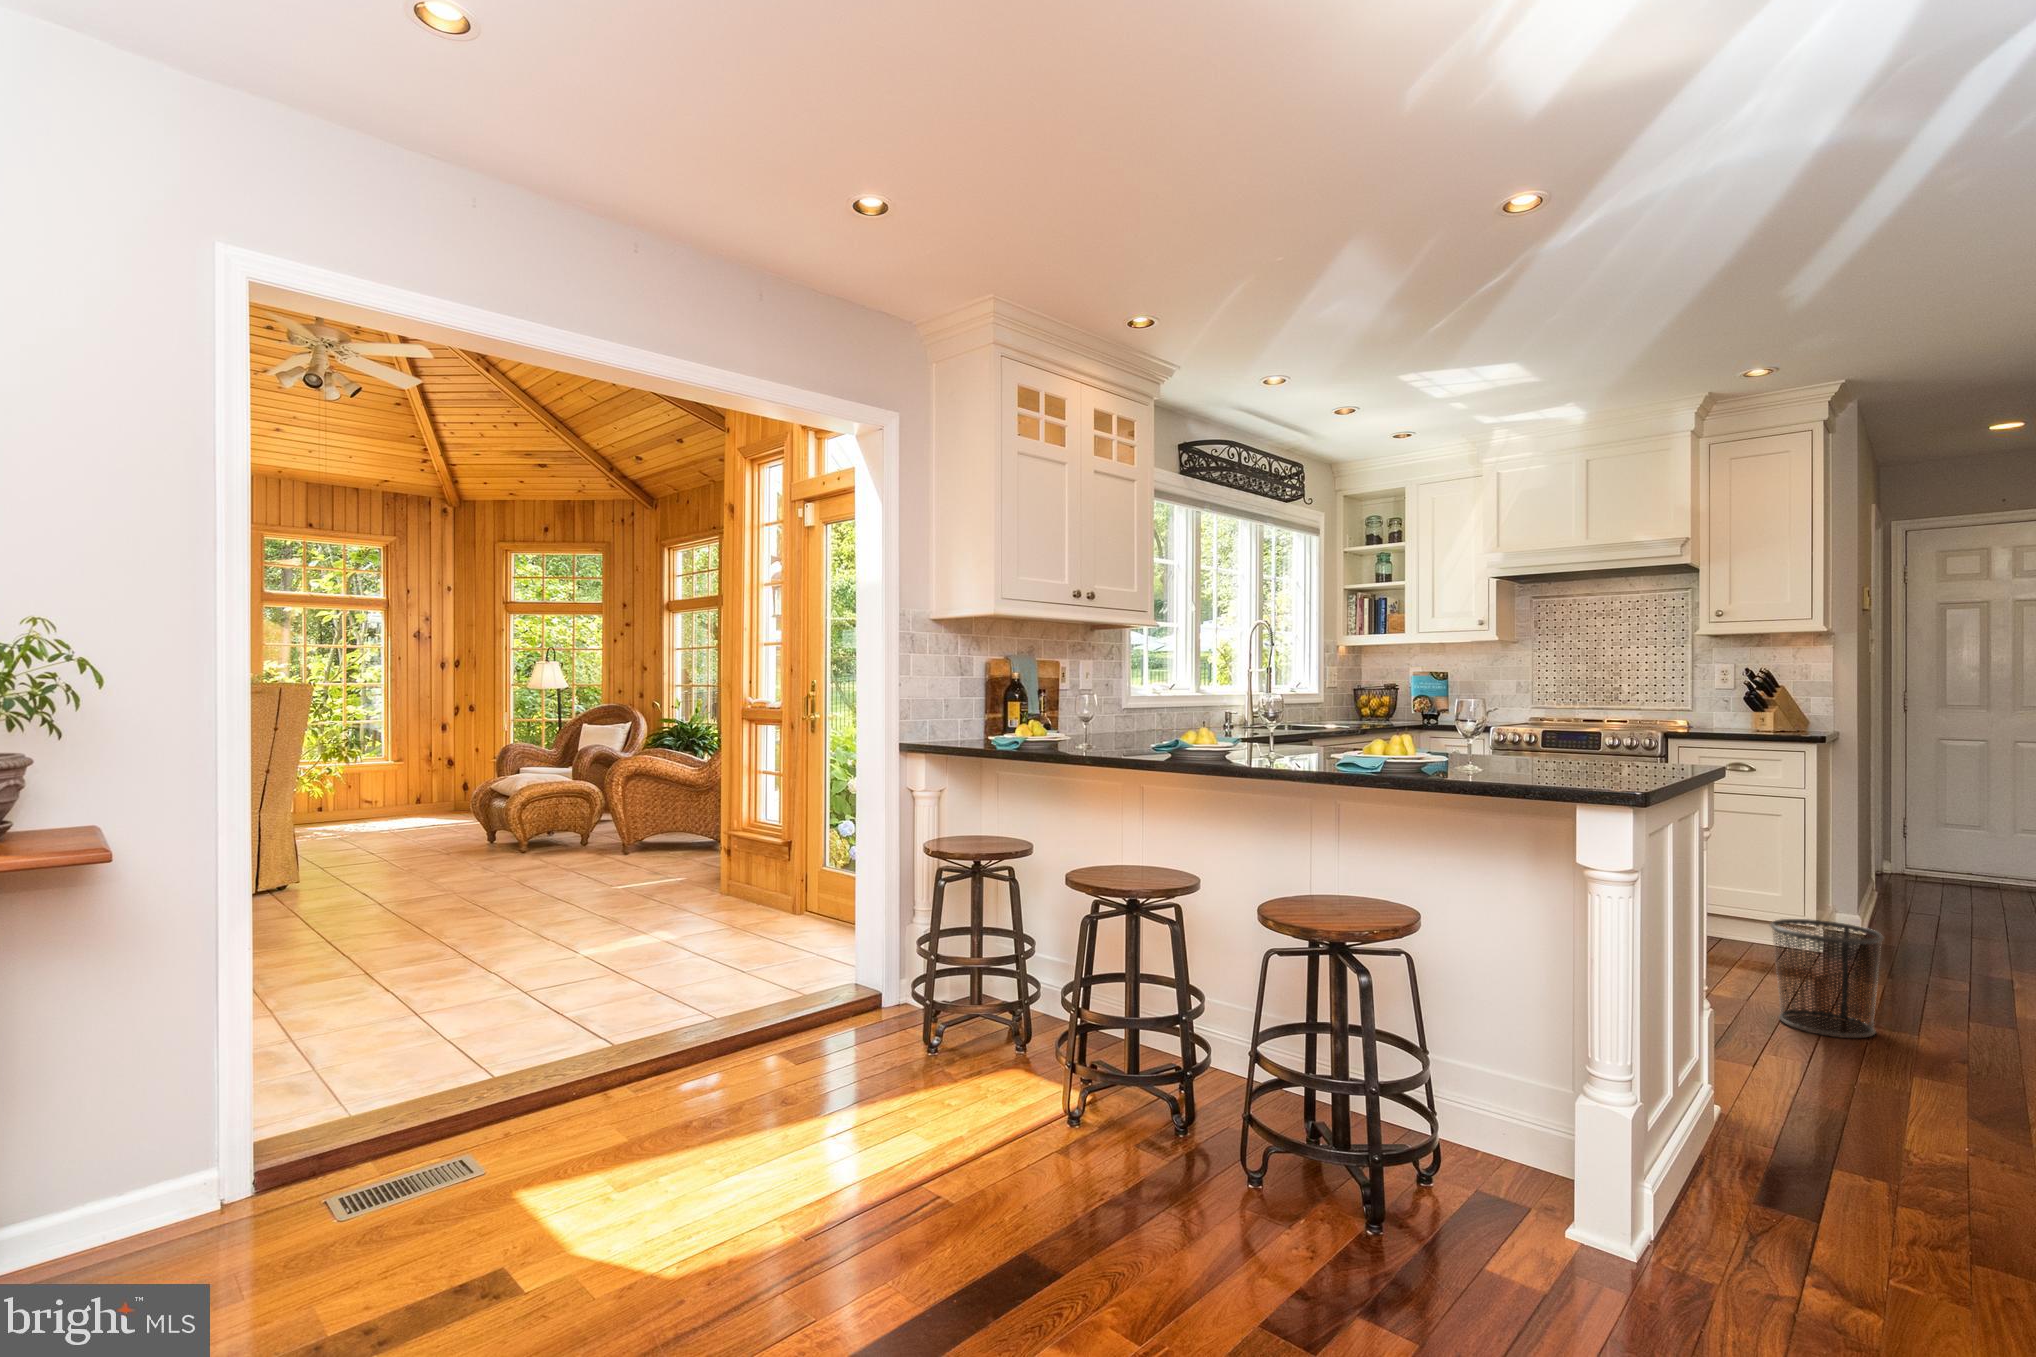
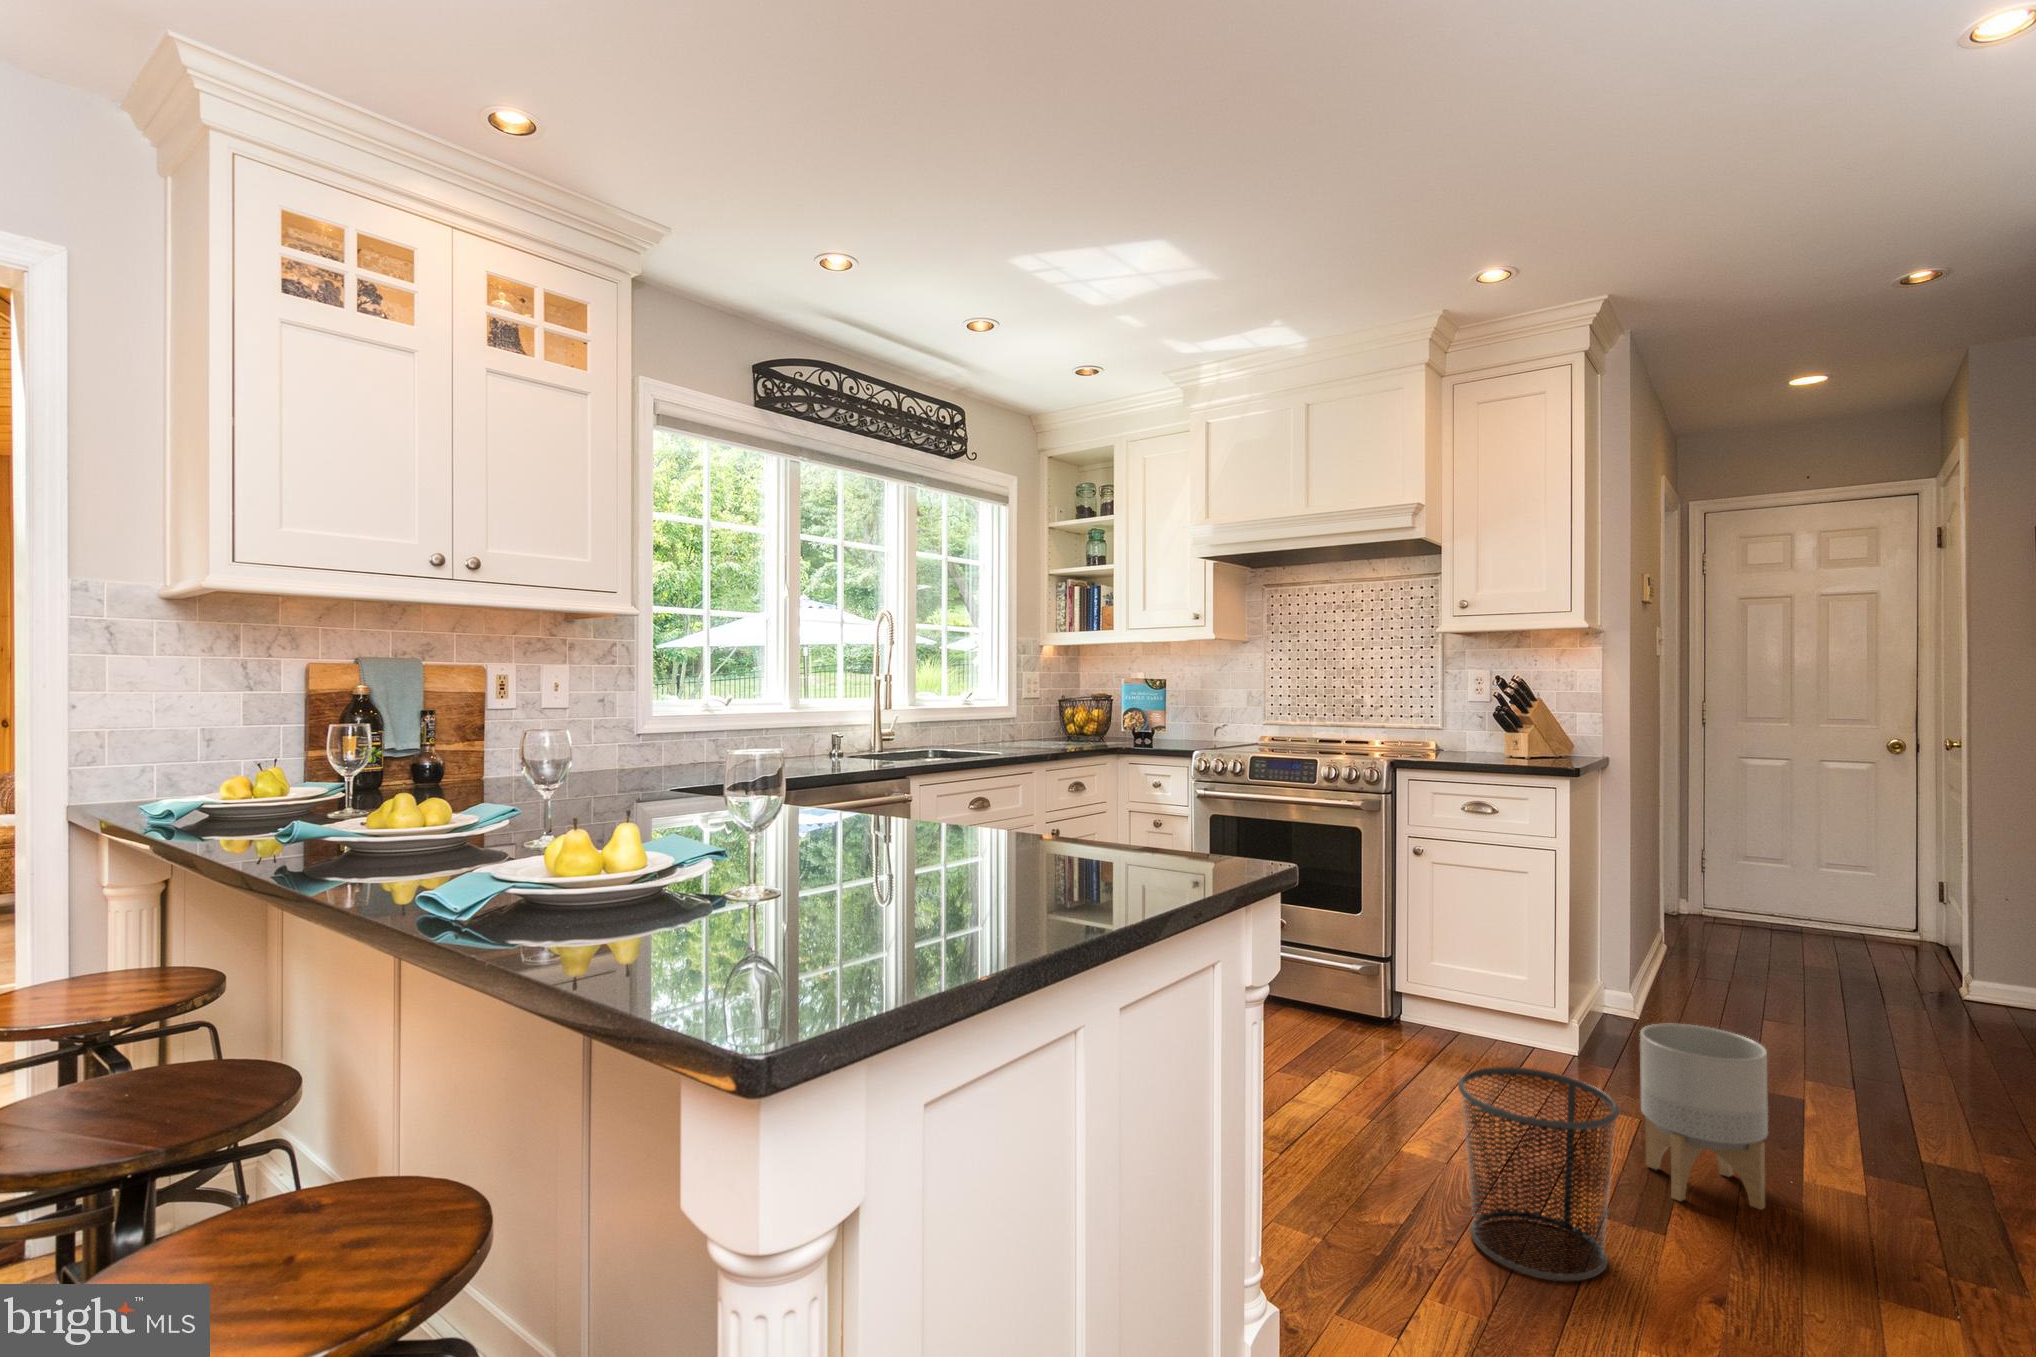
planter: none [1887,902,1981,1017] -> present [1640,1023,1768,1210]

